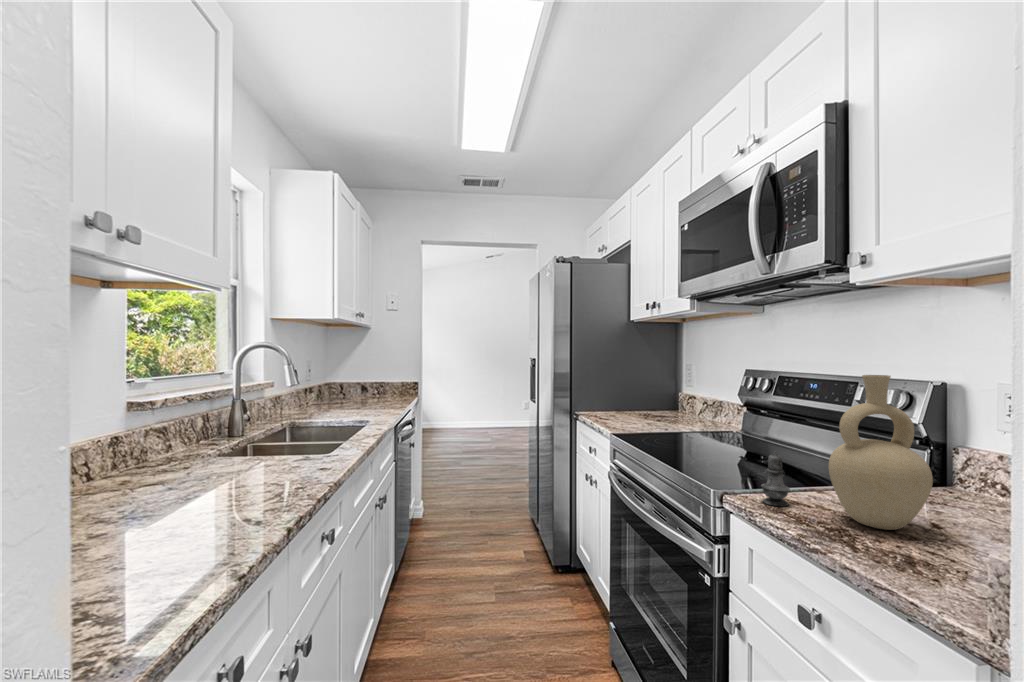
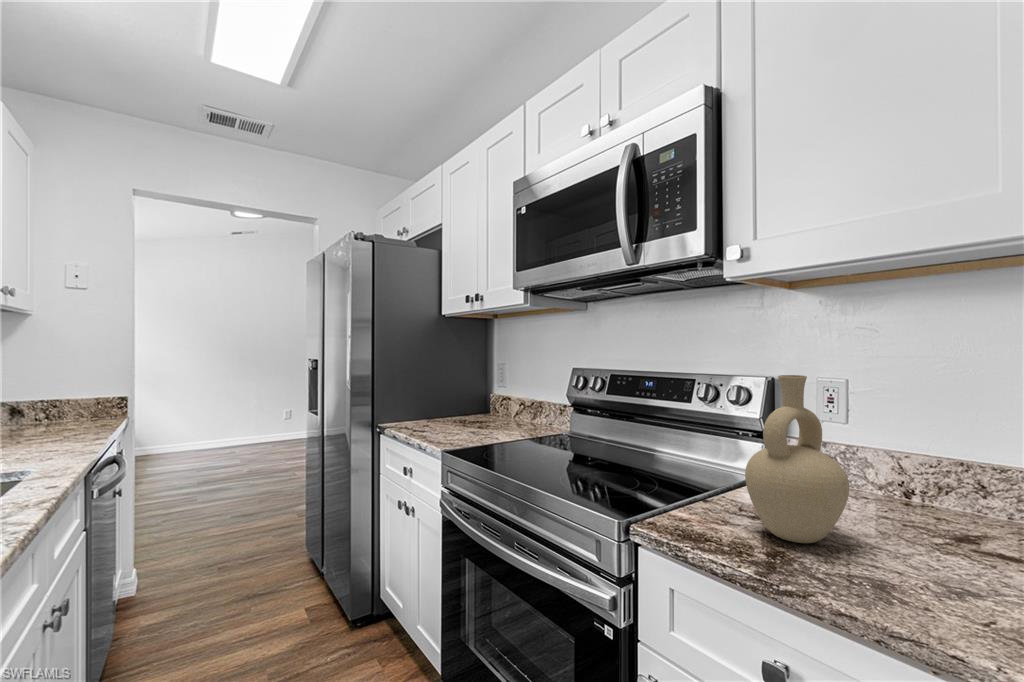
salt shaker: present [761,451,790,506] -> none [670,465,702,531]

